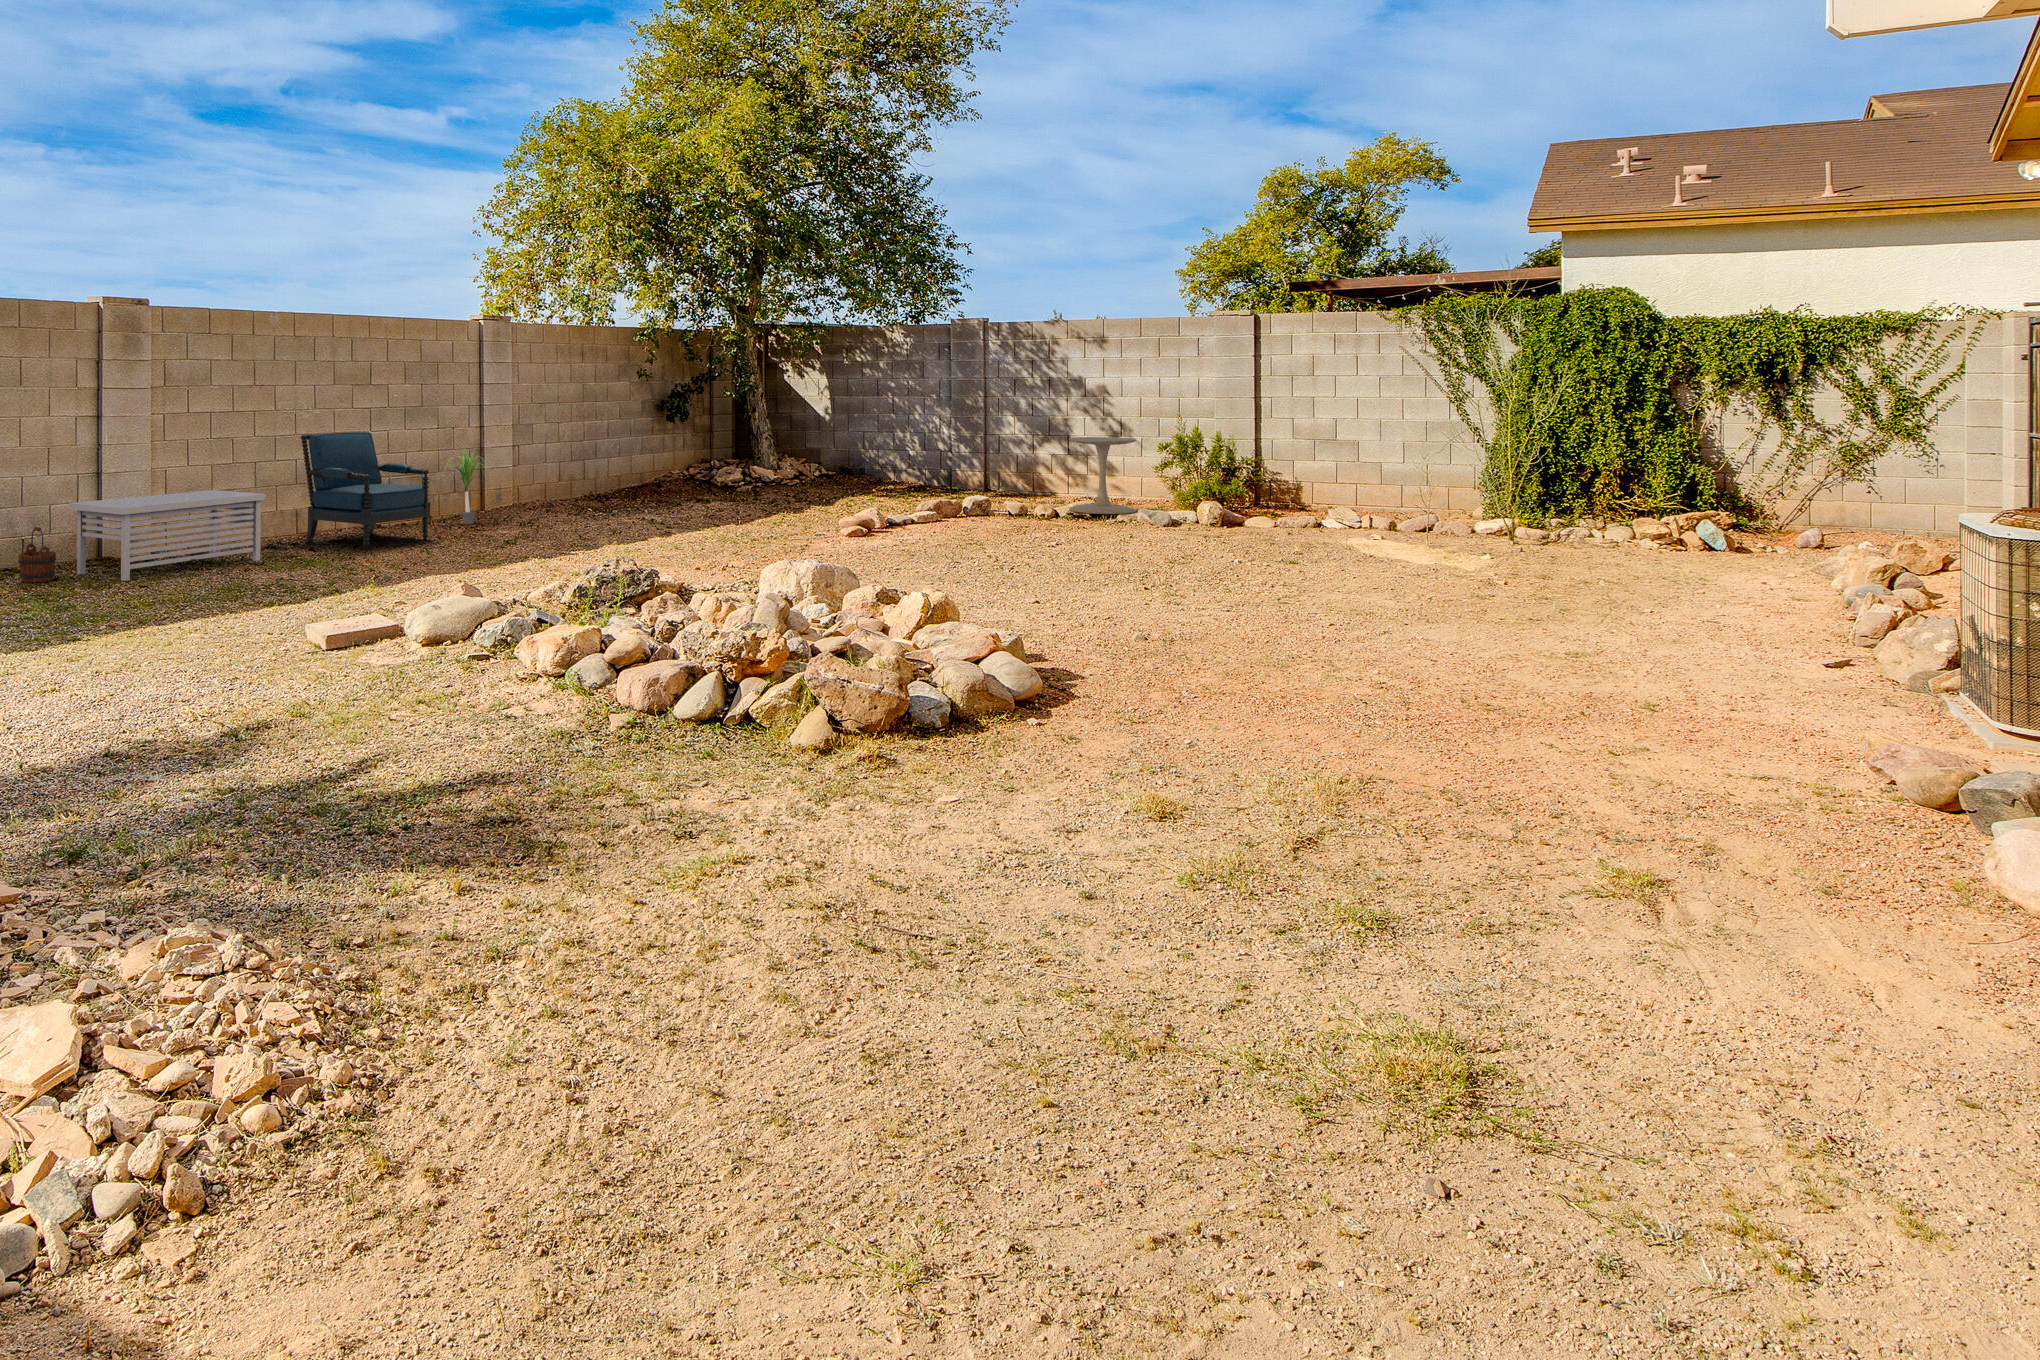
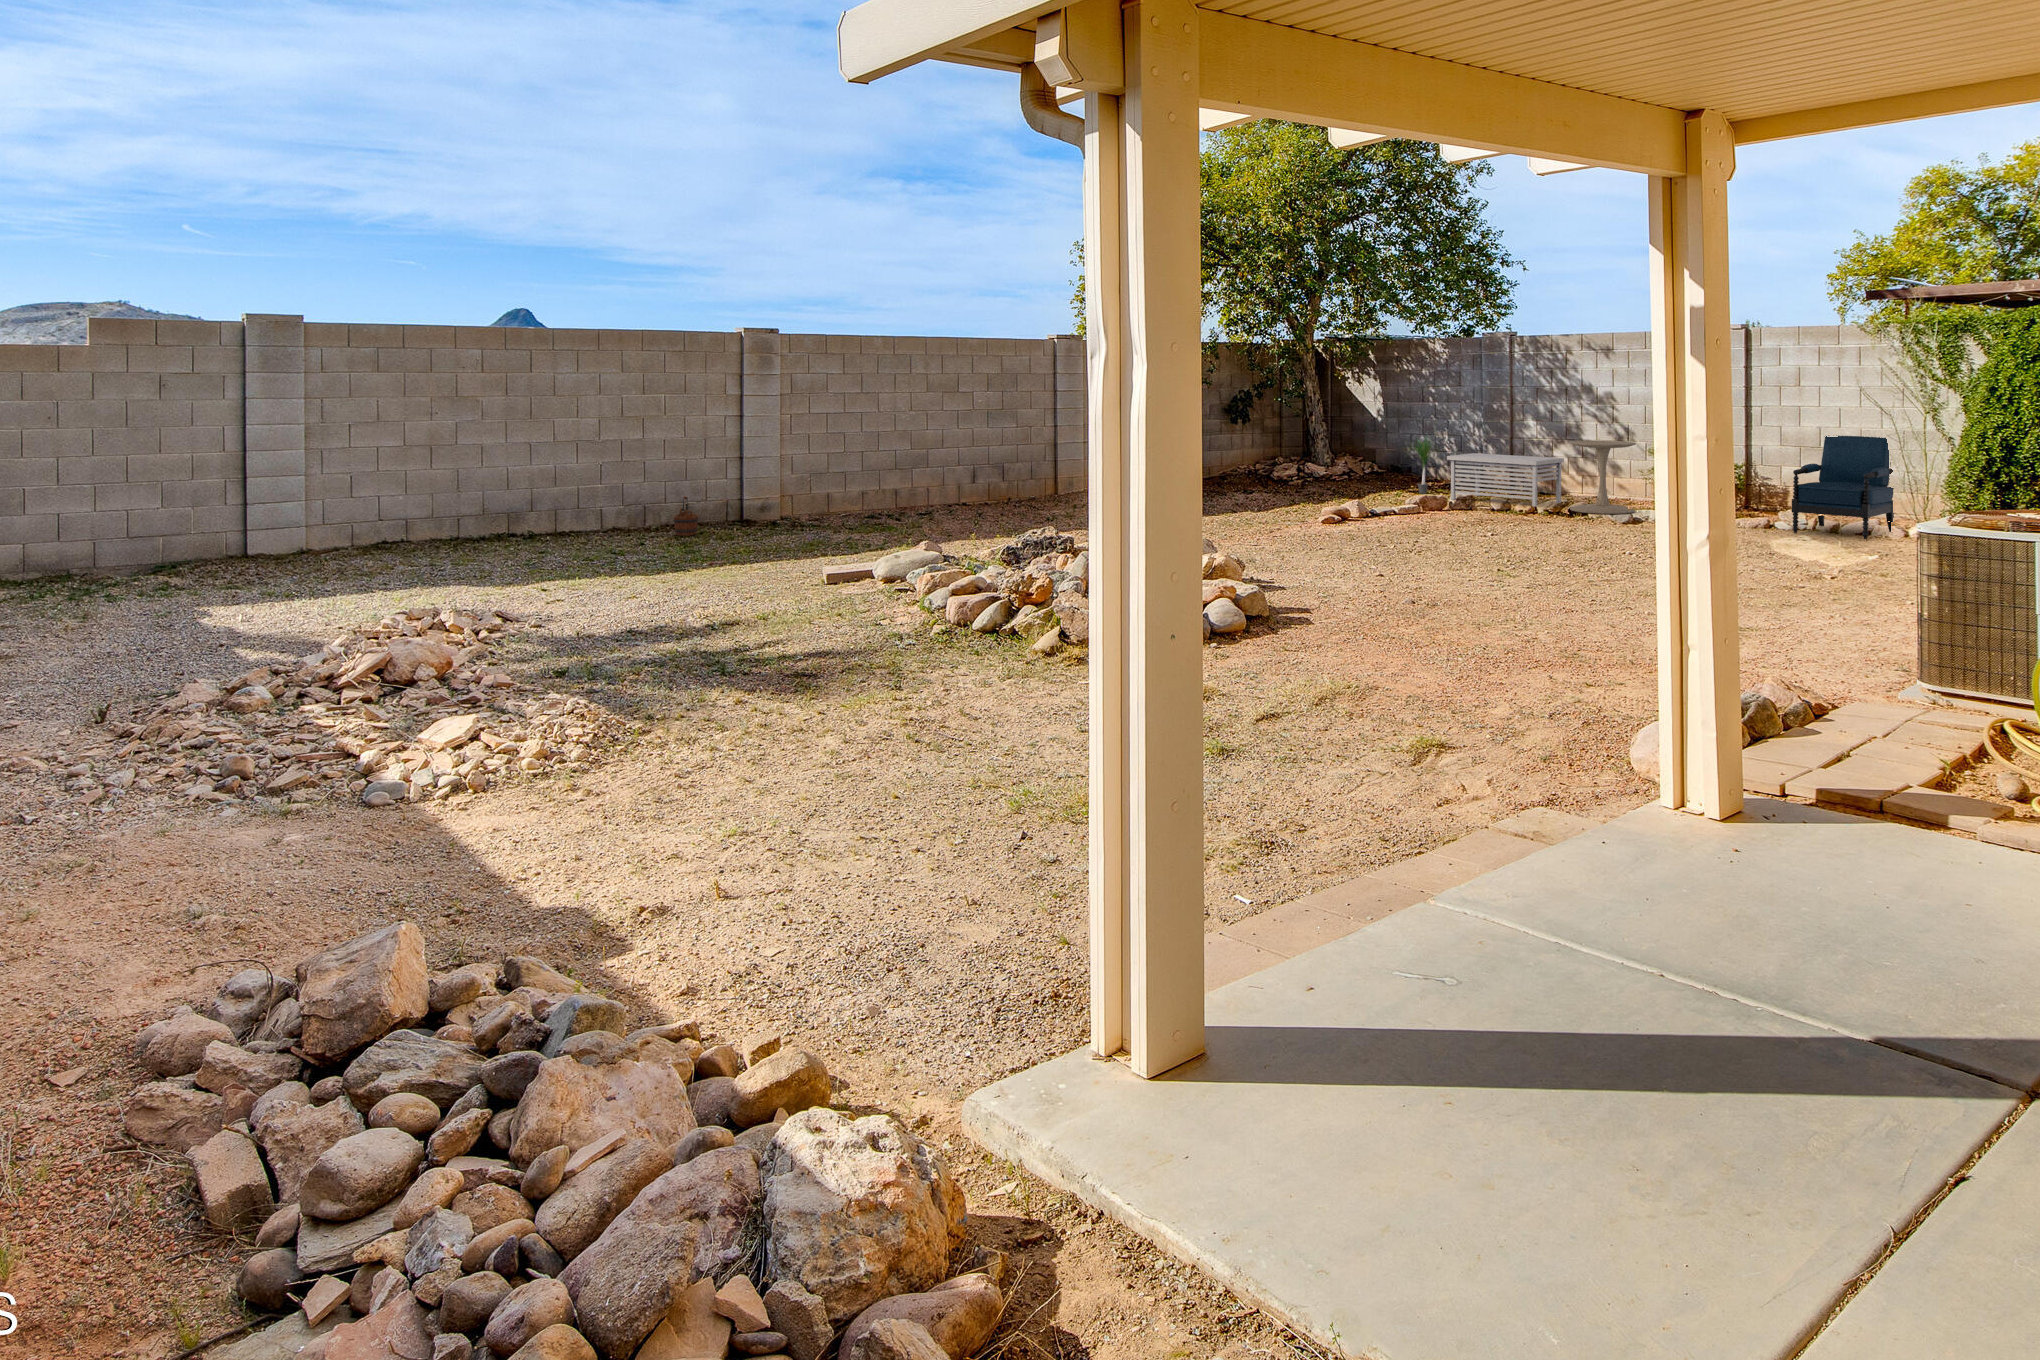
chair: present [301,432,430,549] -> present [1792,436,1894,539]
potted plant: present [451,452,479,524] -> present [1414,440,1433,494]
storage bench: present [69,490,265,581] -> present [1447,453,1564,507]

